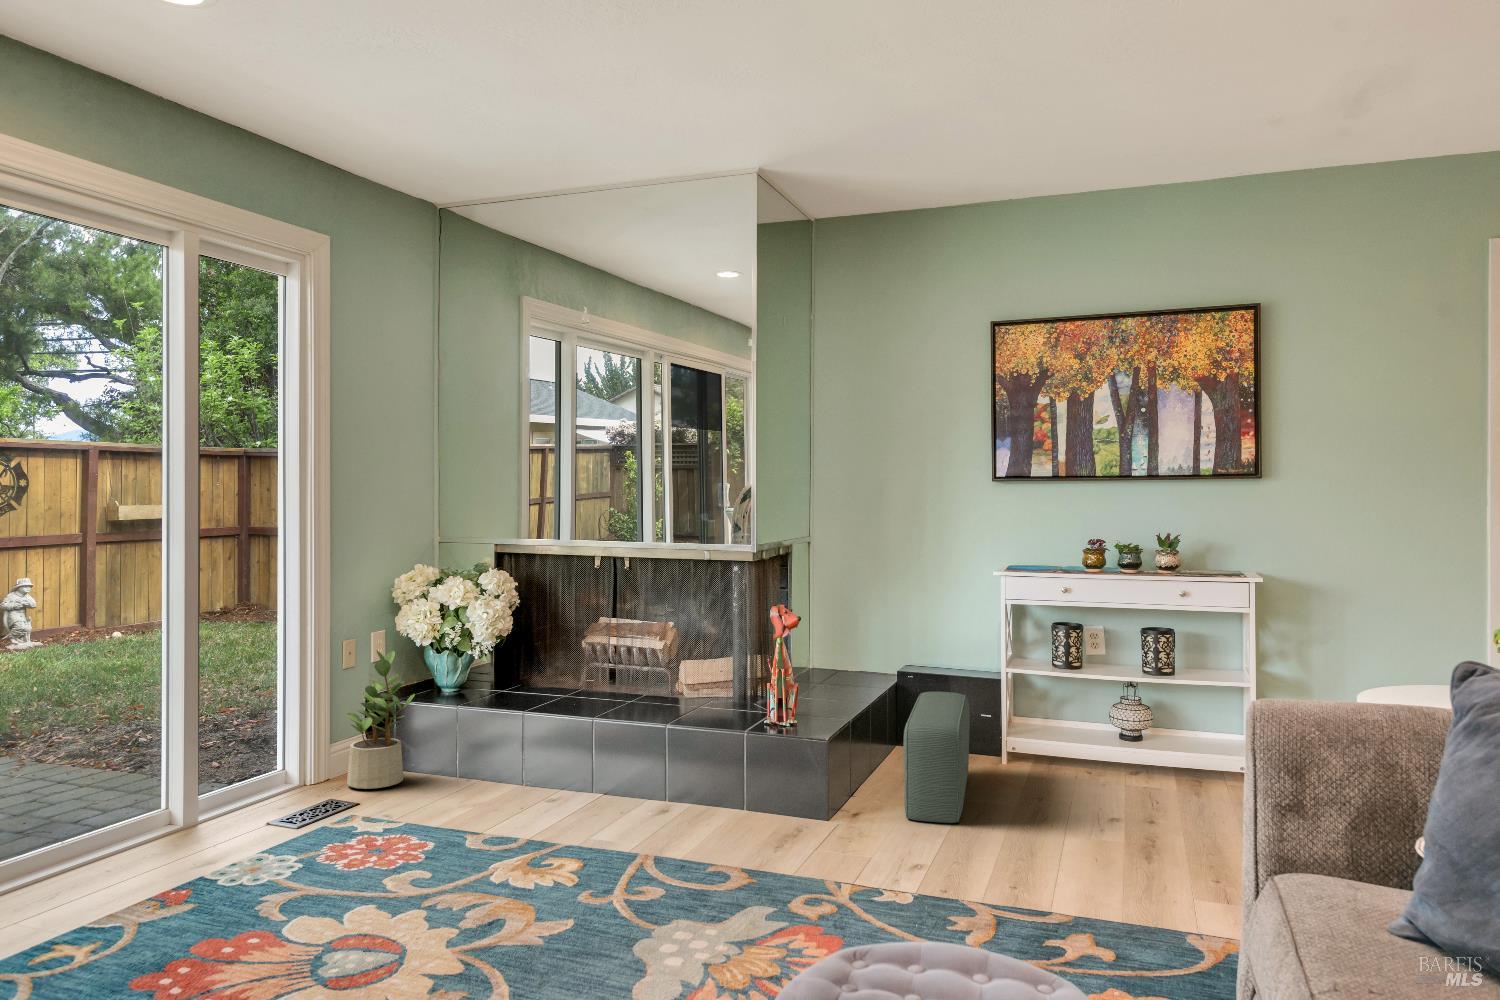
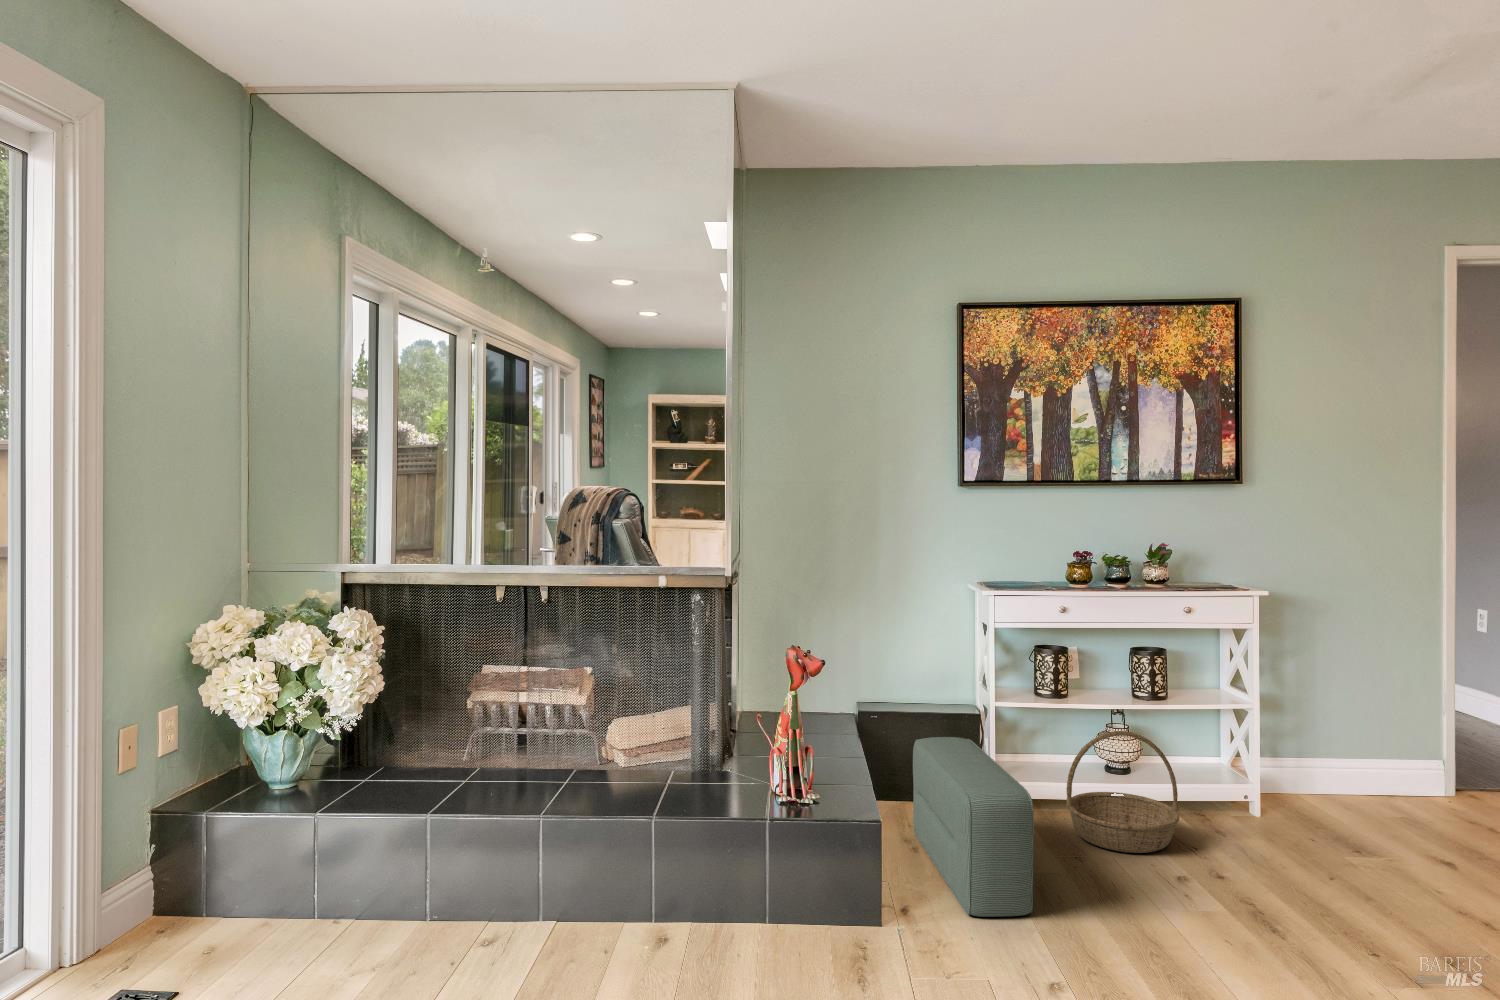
potted plant: present [344,651,415,789] -> none [127,744,246,967]
basket: none [1053,695,1152,800] -> present [1066,731,1179,853]

